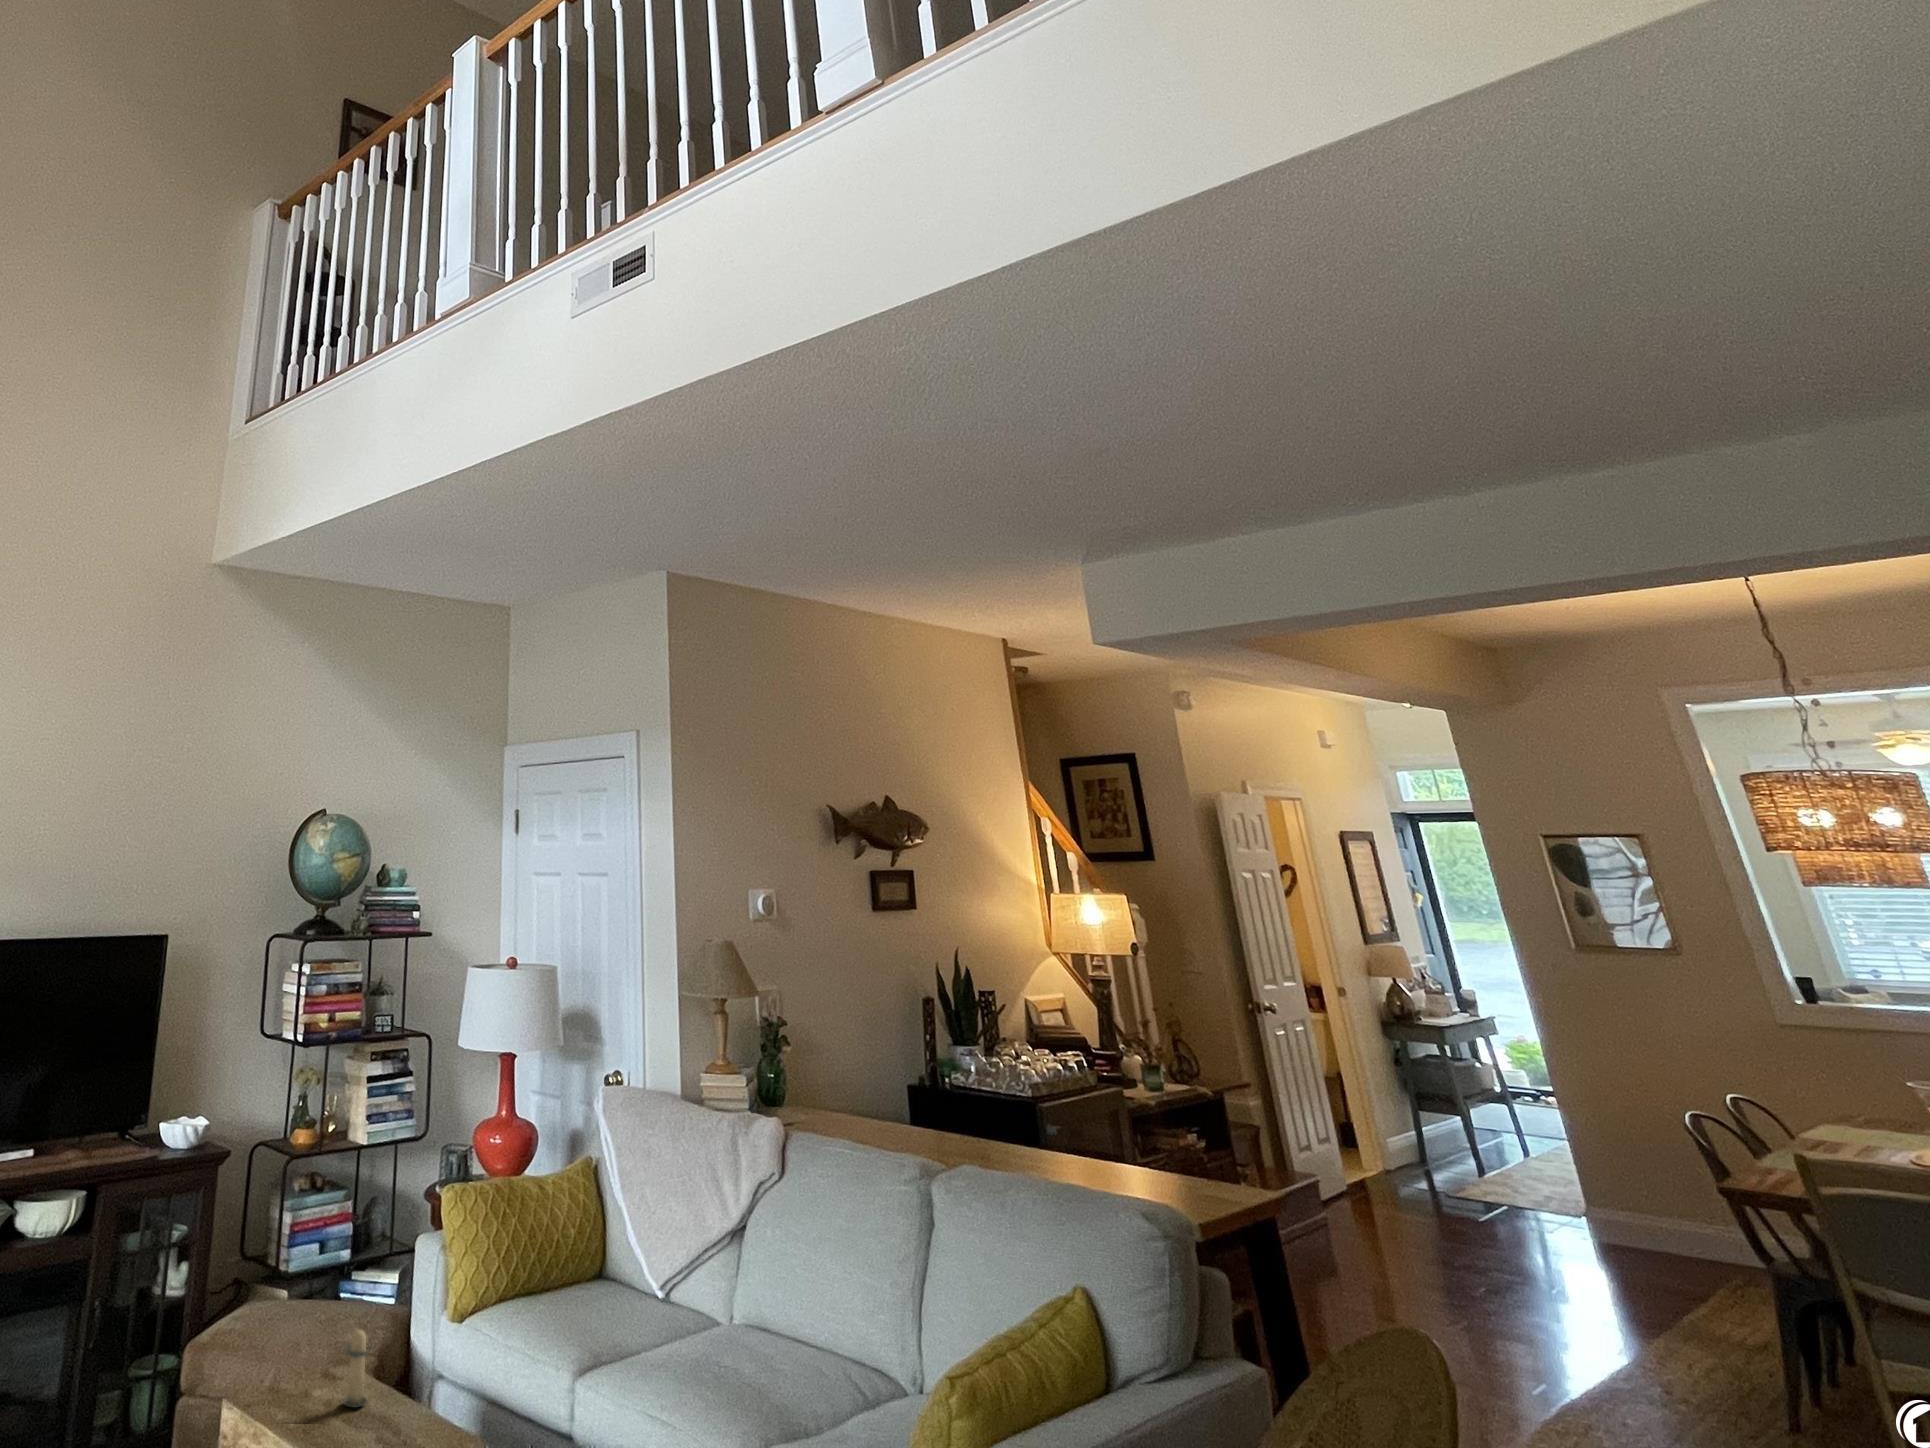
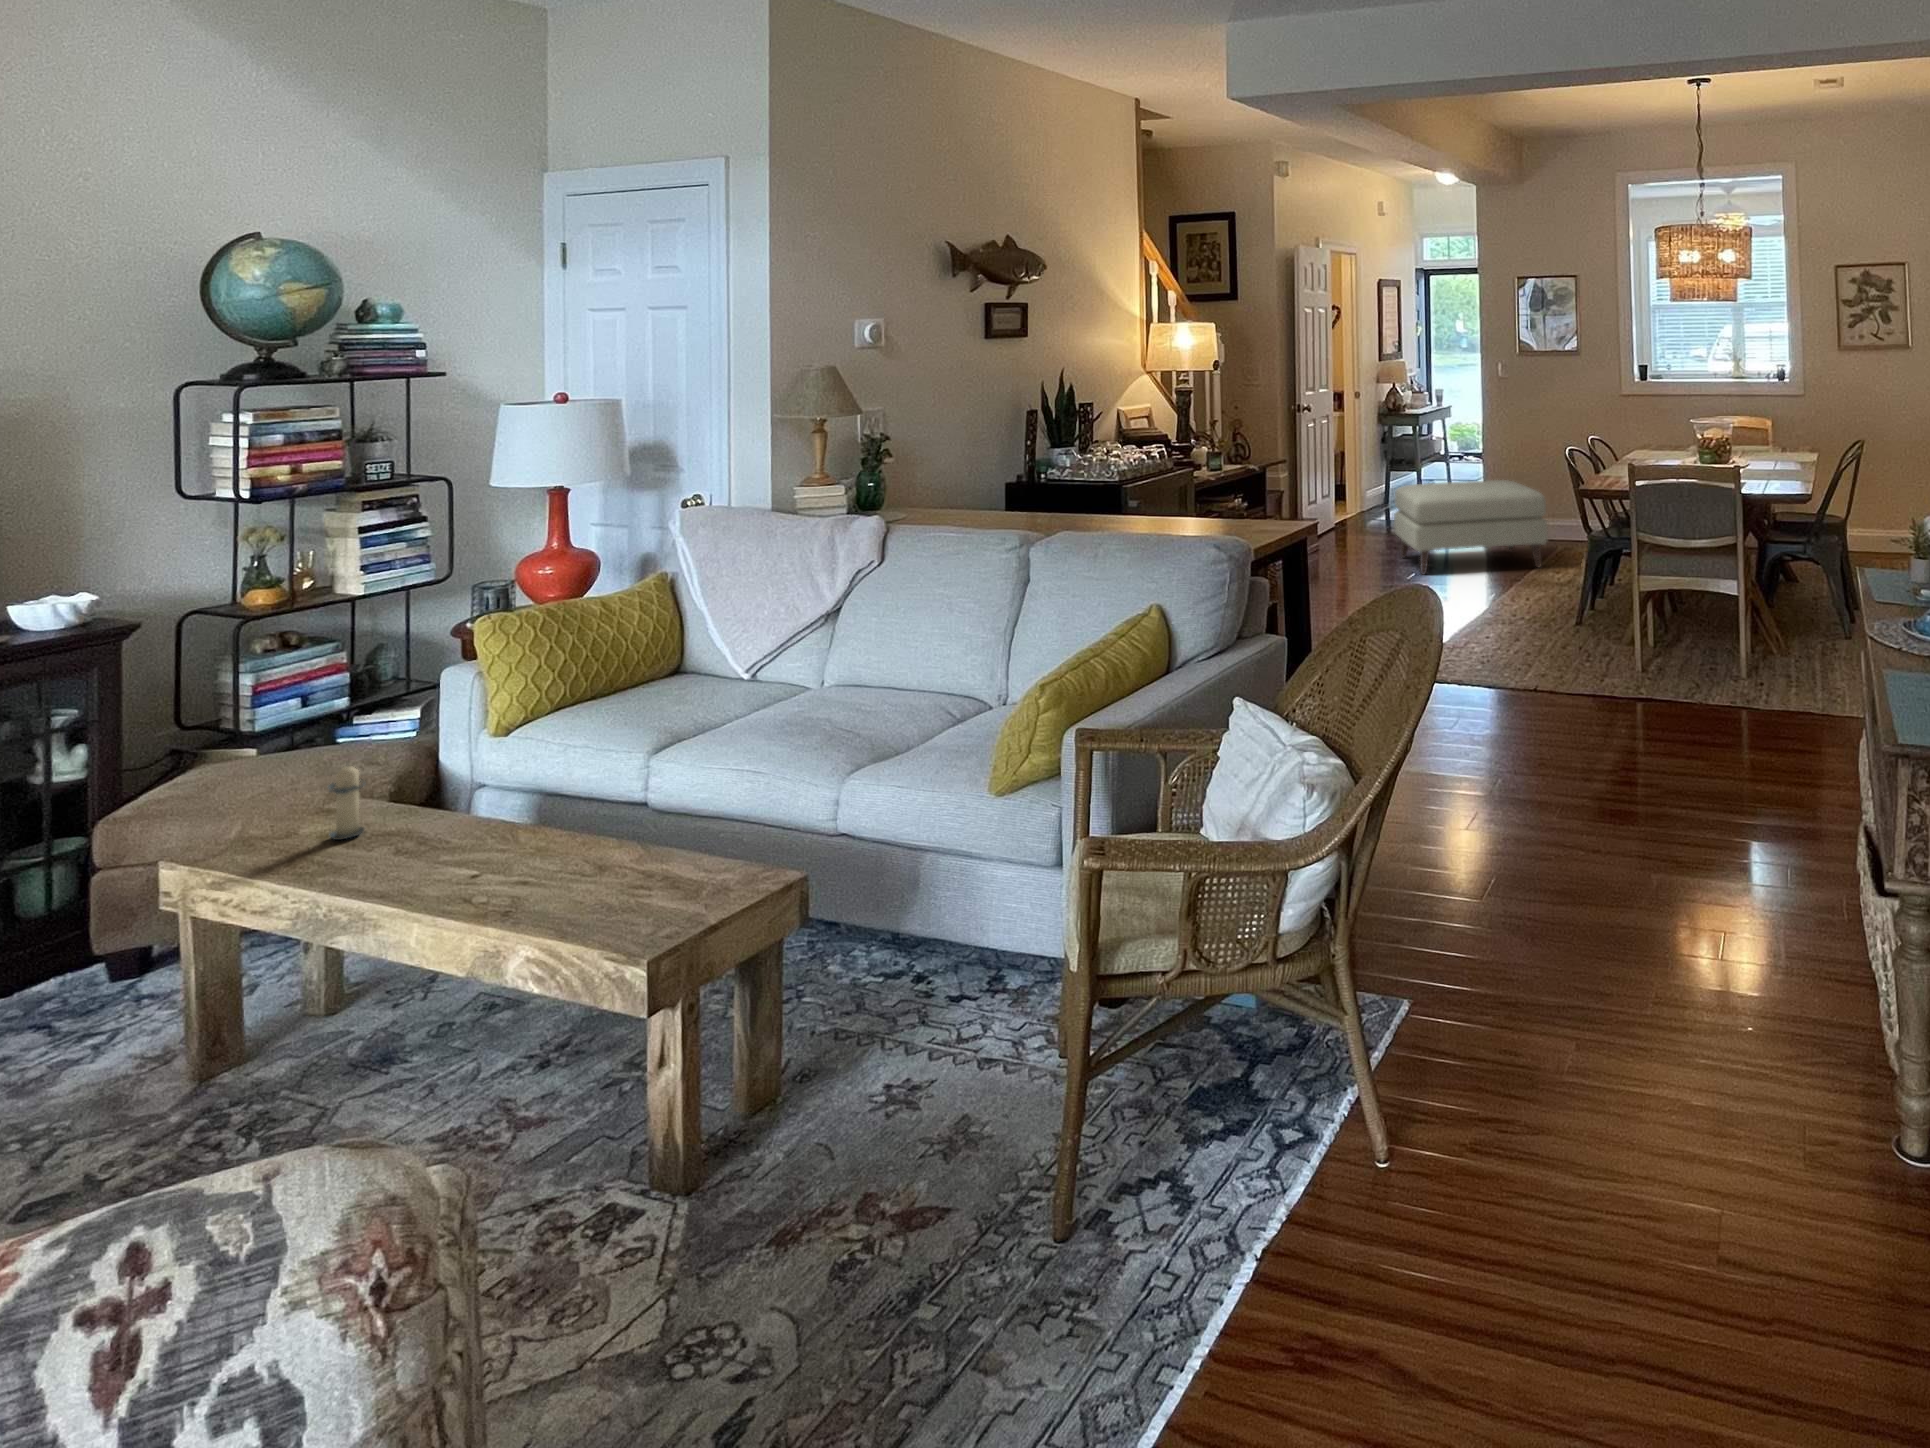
ottoman: none [1423,1141,1708,1313] -> present [1394,480,1548,574]

